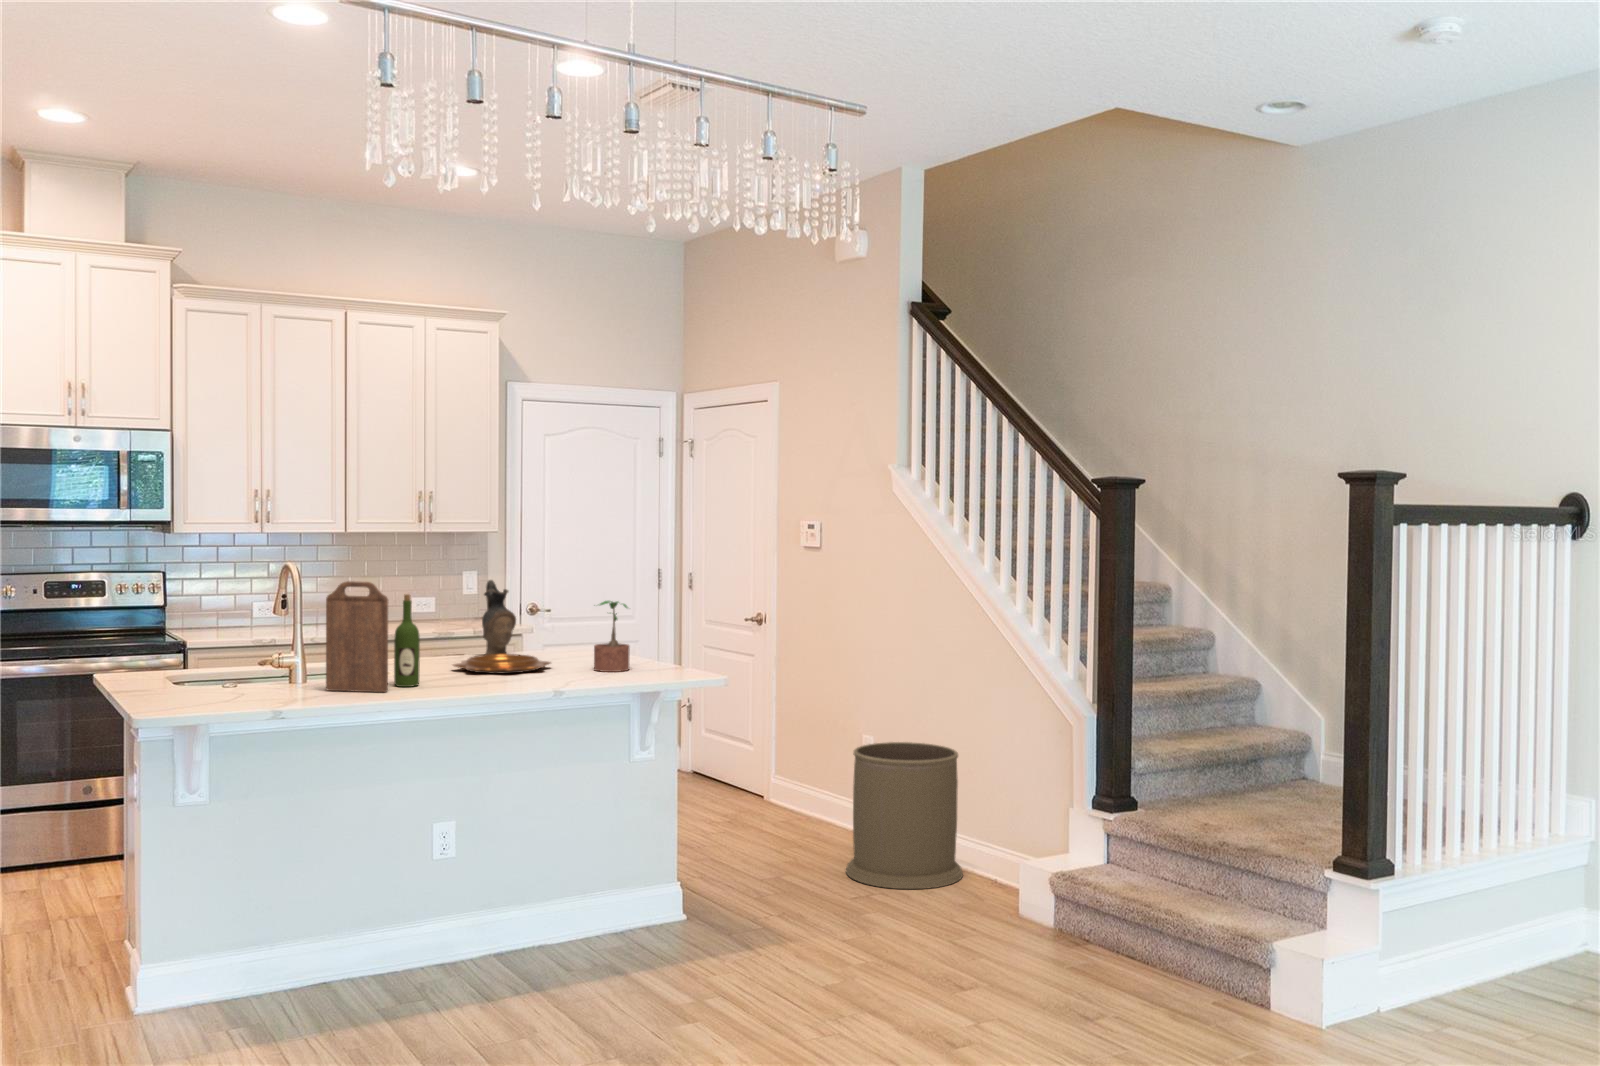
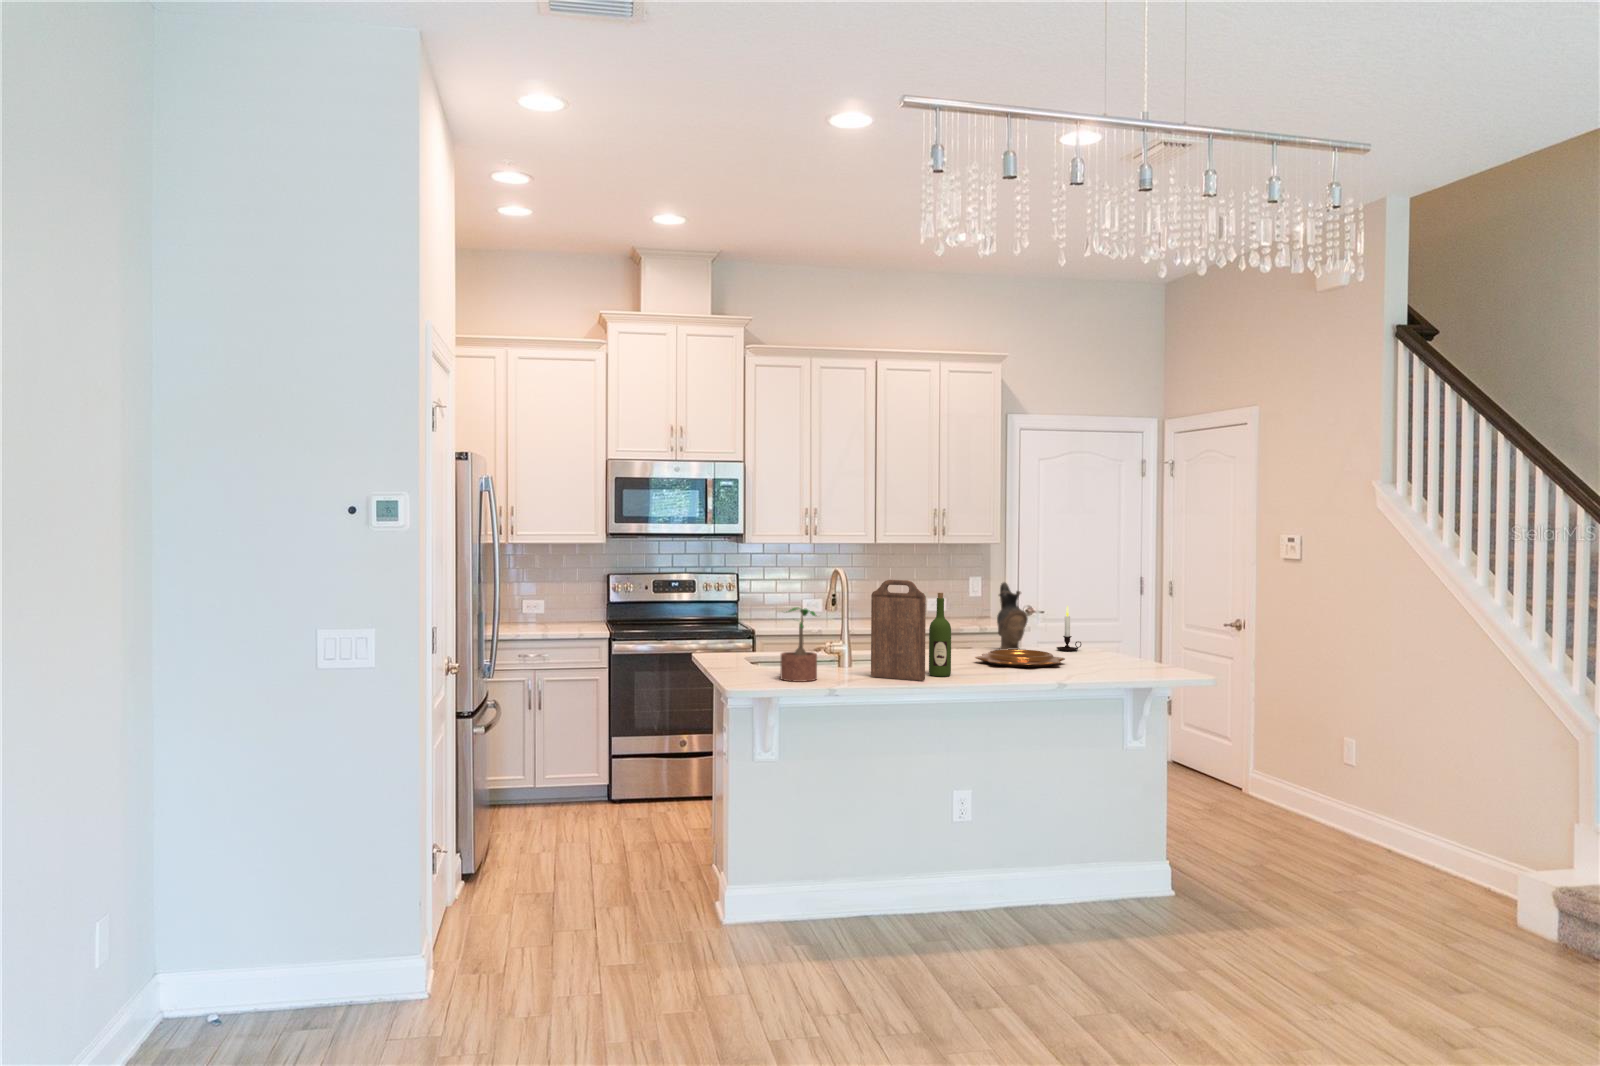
potted plant: present [594,601,630,672] -> present [780,608,817,682]
candle: none [549,604,577,654] -> present [1057,606,1081,651]
trash can: present [846,742,963,889] -> none [1356,751,1495,908]

